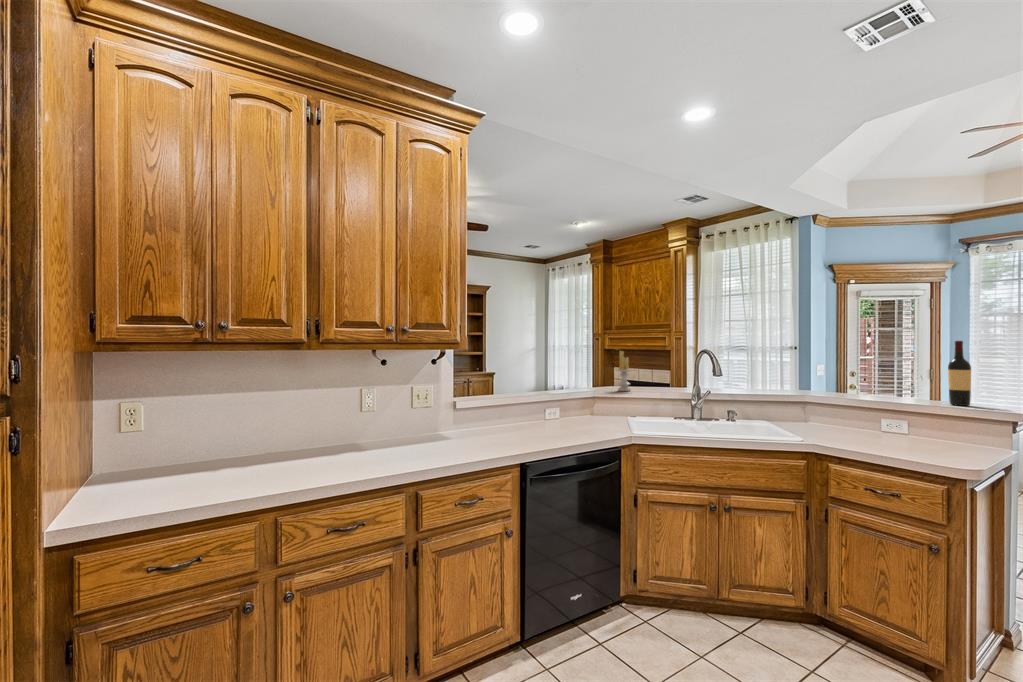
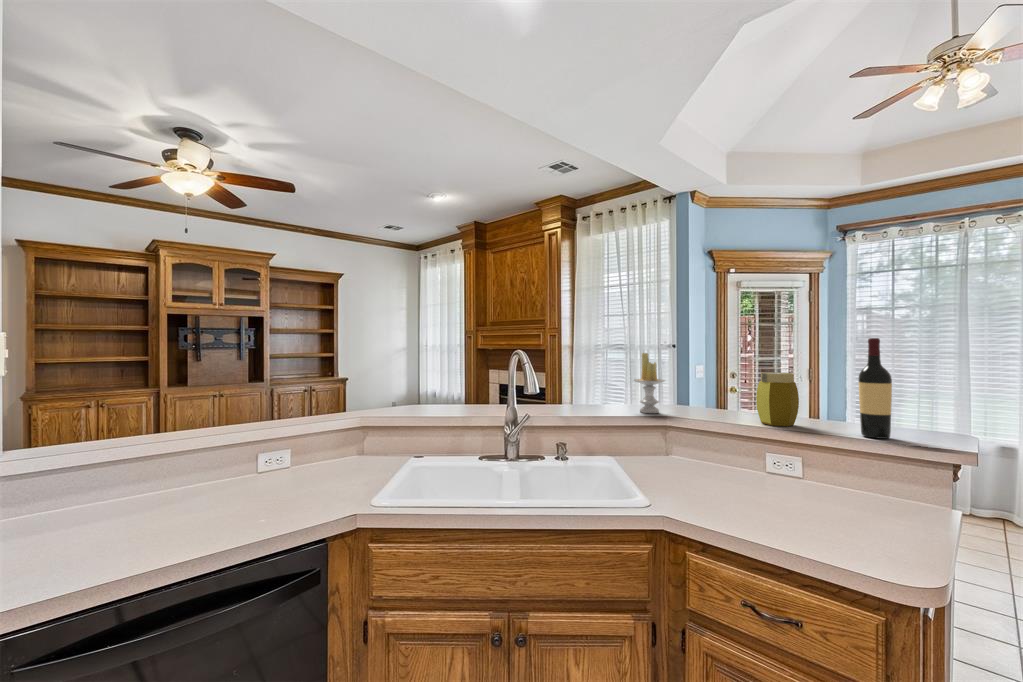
candle: present [614,351,634,391] -> present [634,353,665,413]
jar: none [874,364,906,400] -> present [756,372,799,426]

